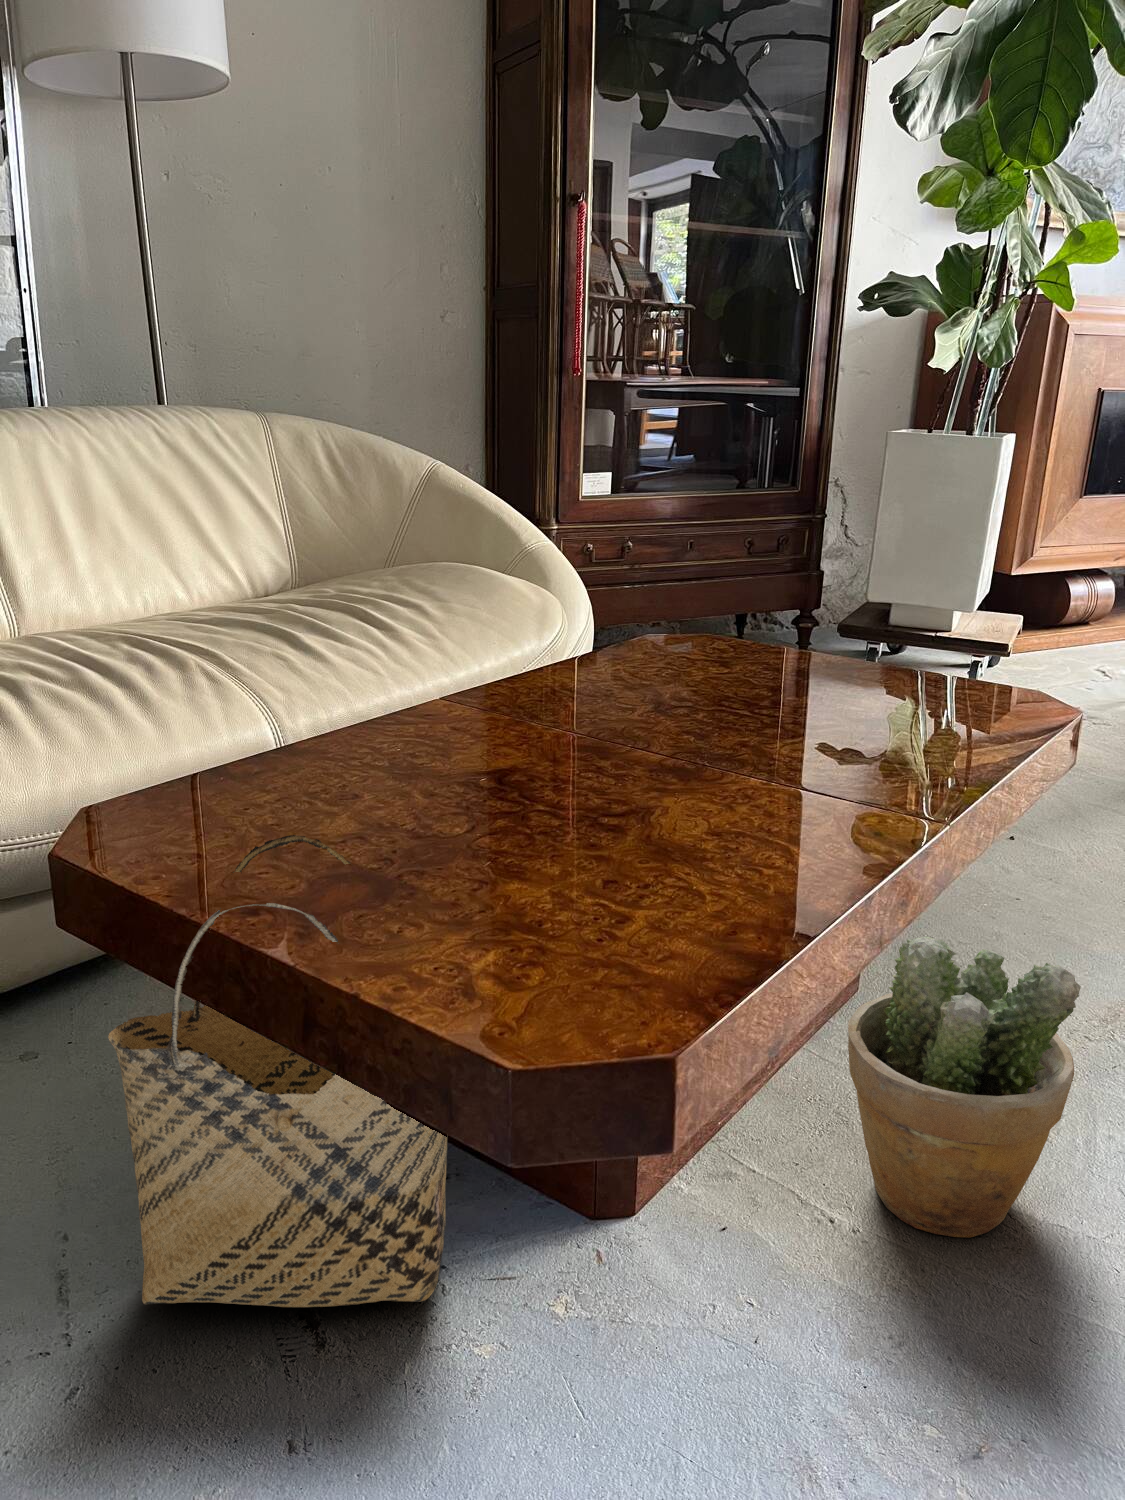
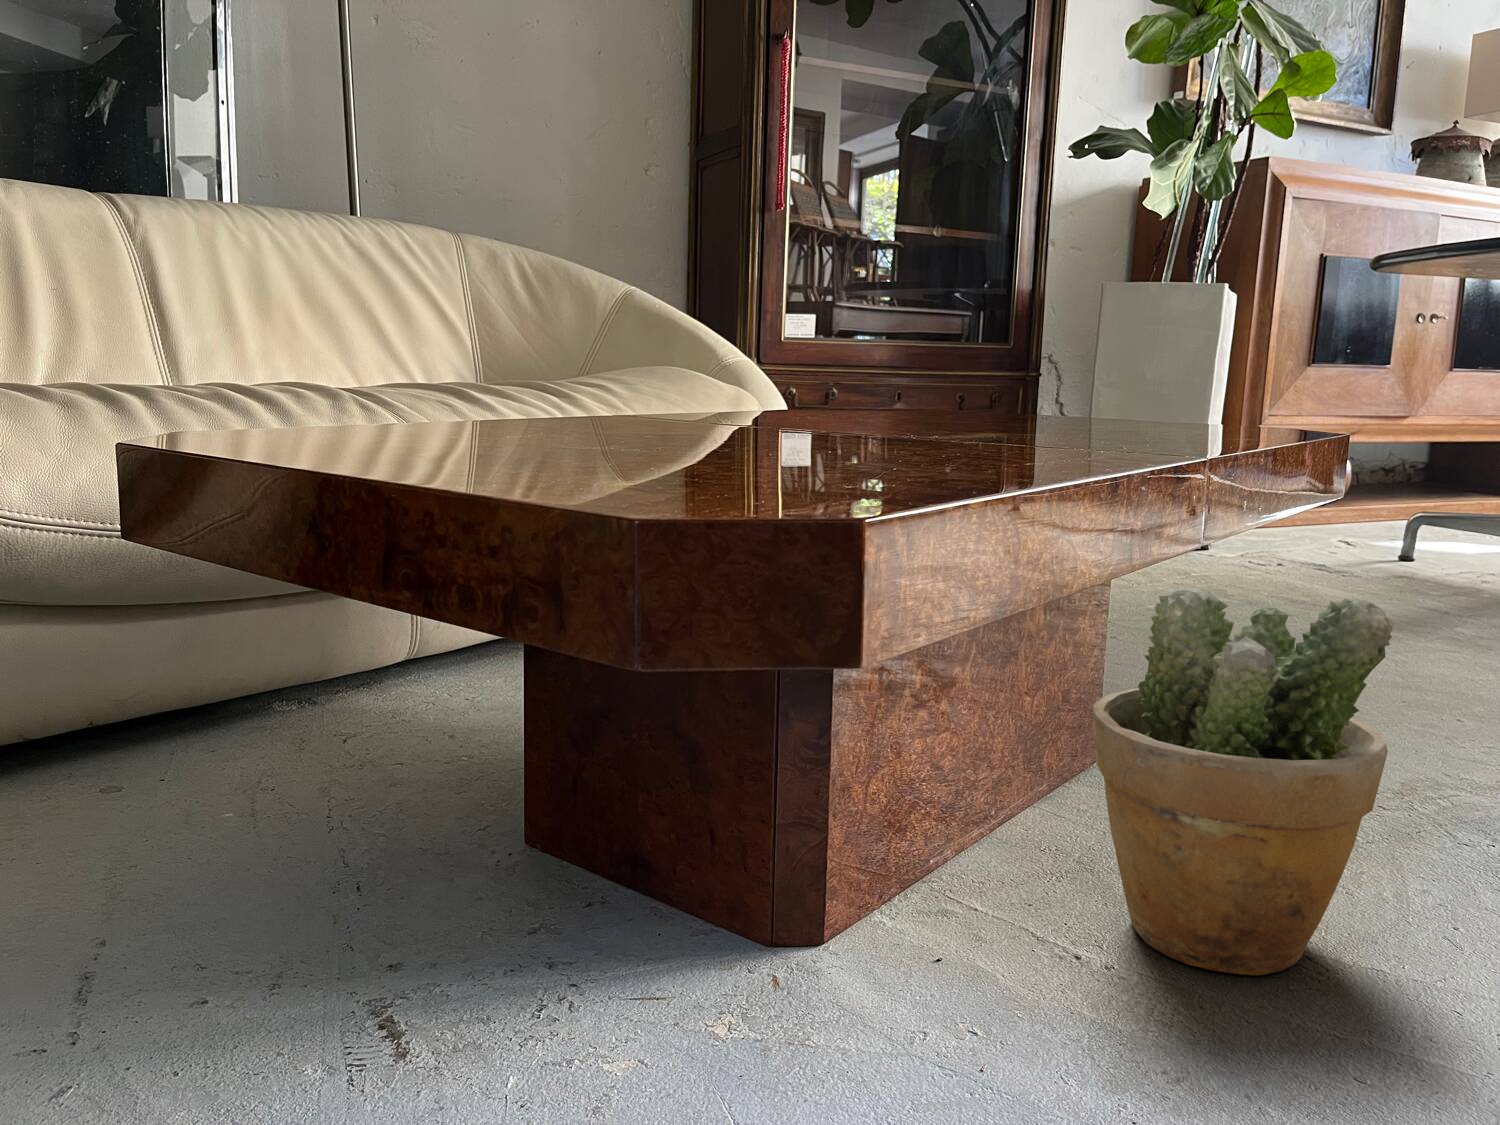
woven basket: present [108,835,447,1307] -> none [154,417,604,1009]

